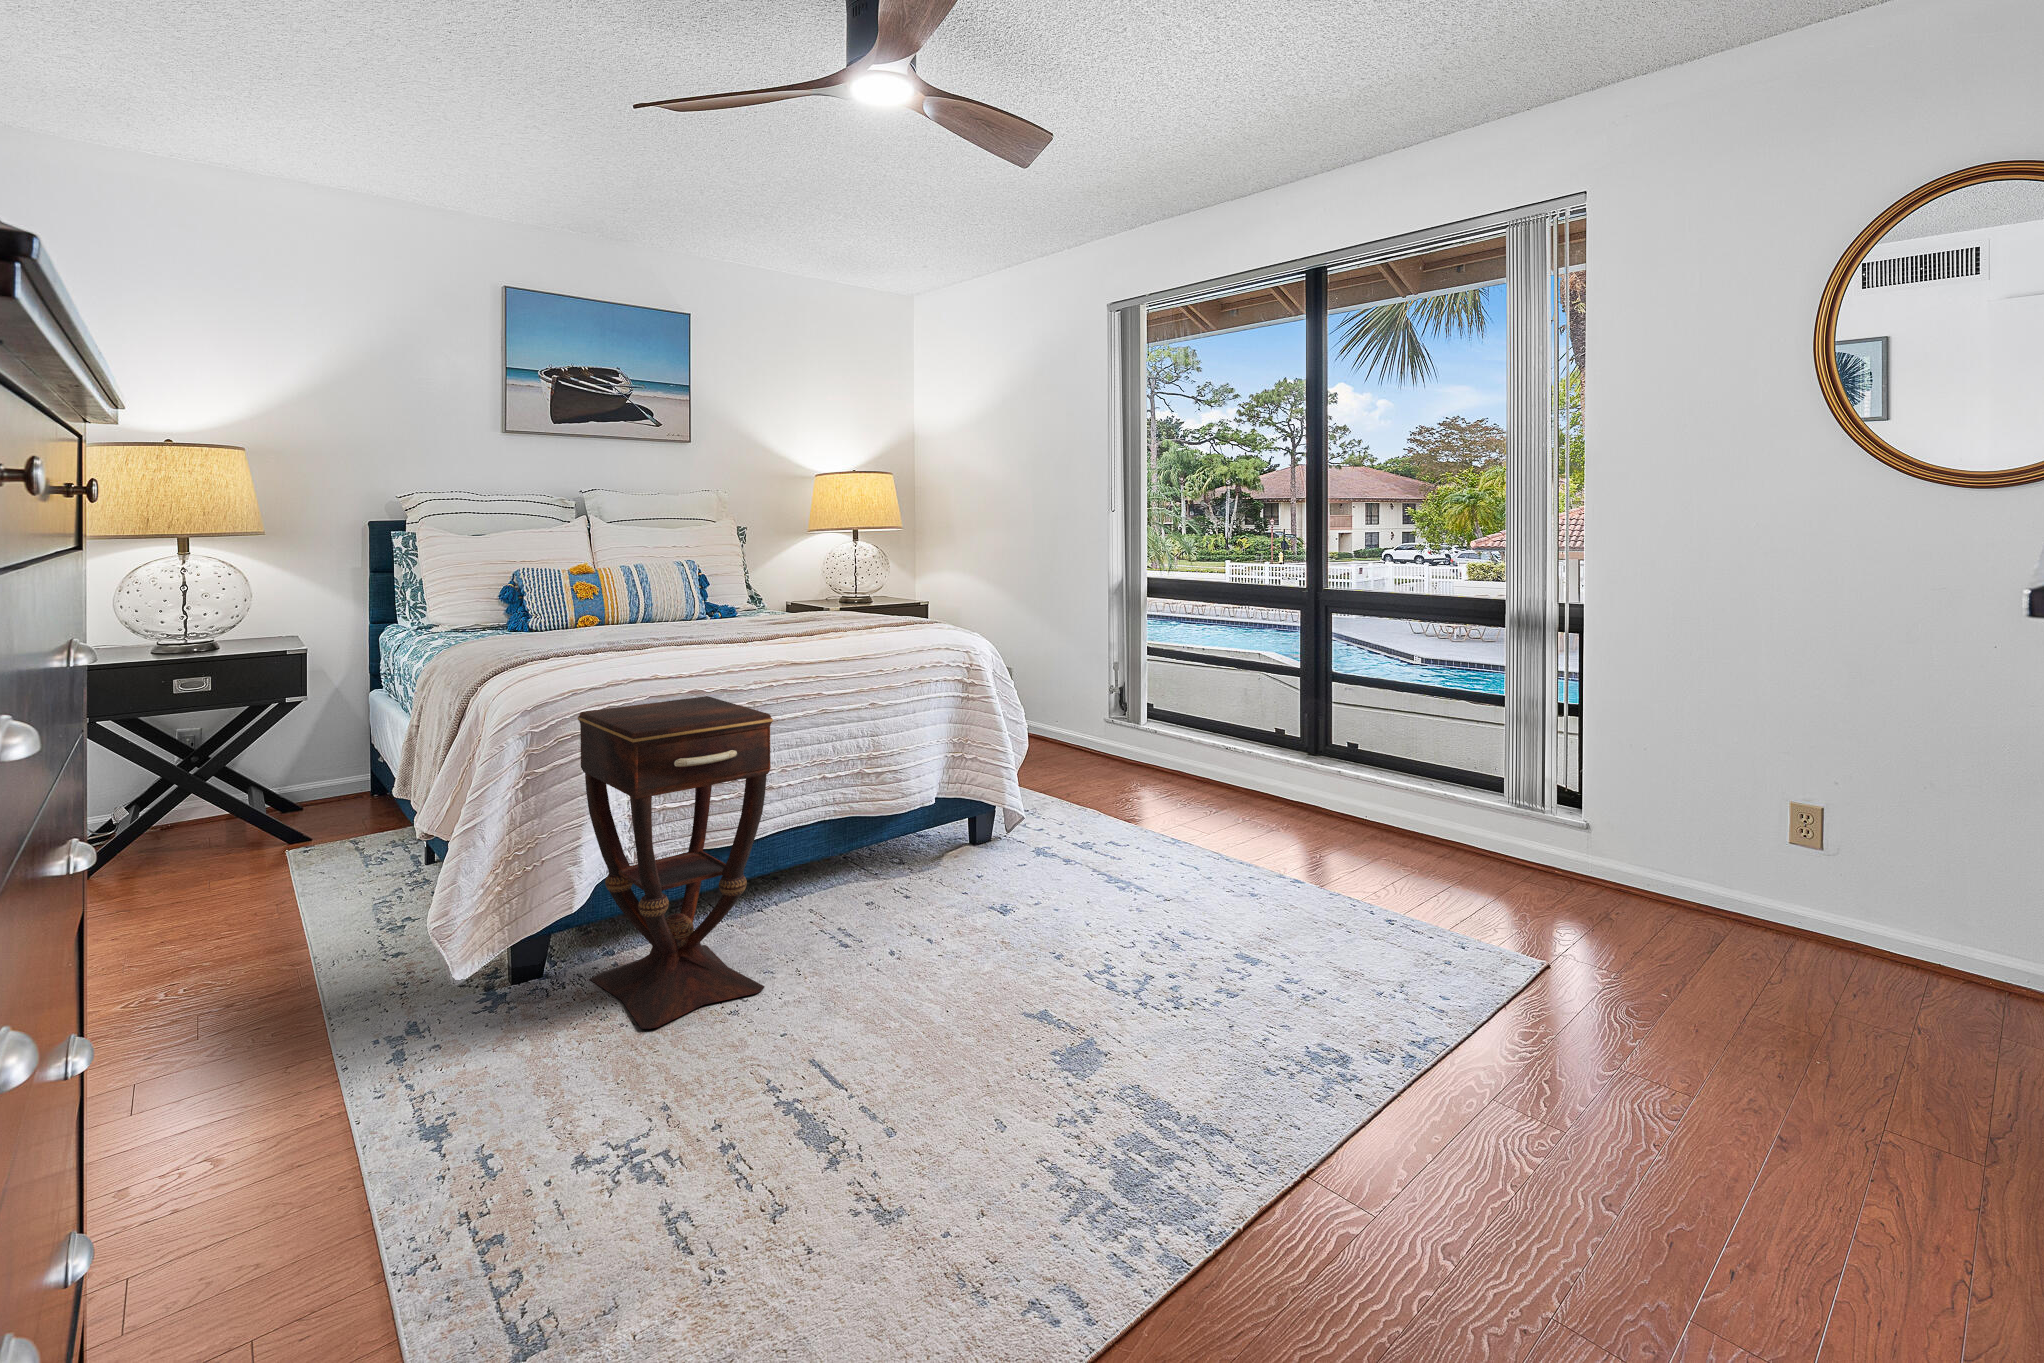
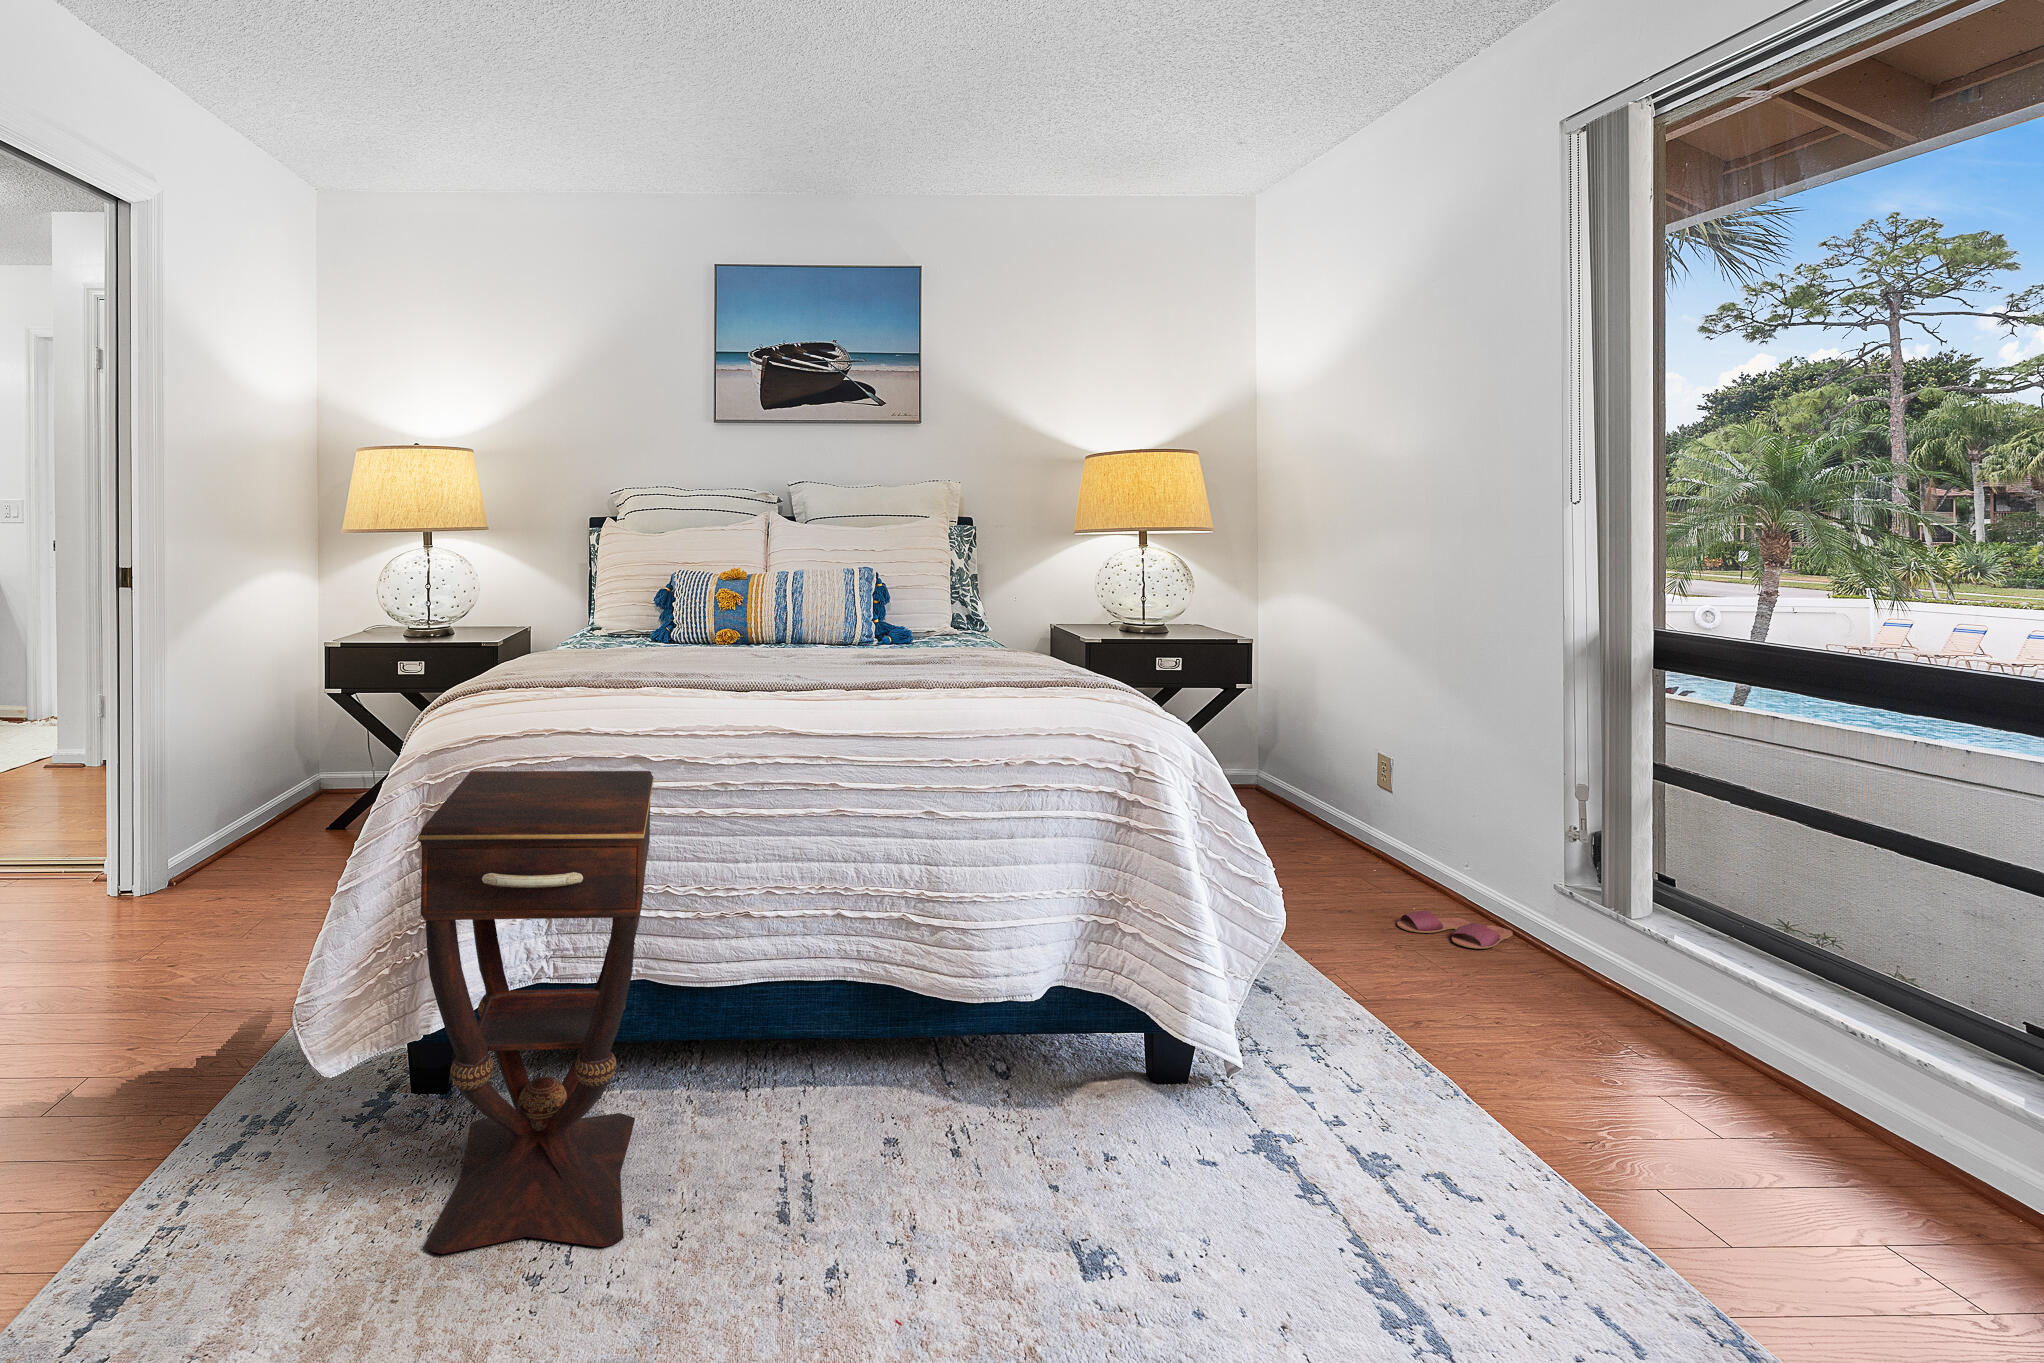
slippers: none [1059,748,1114,762] -> present [1397,911,1513,949]

